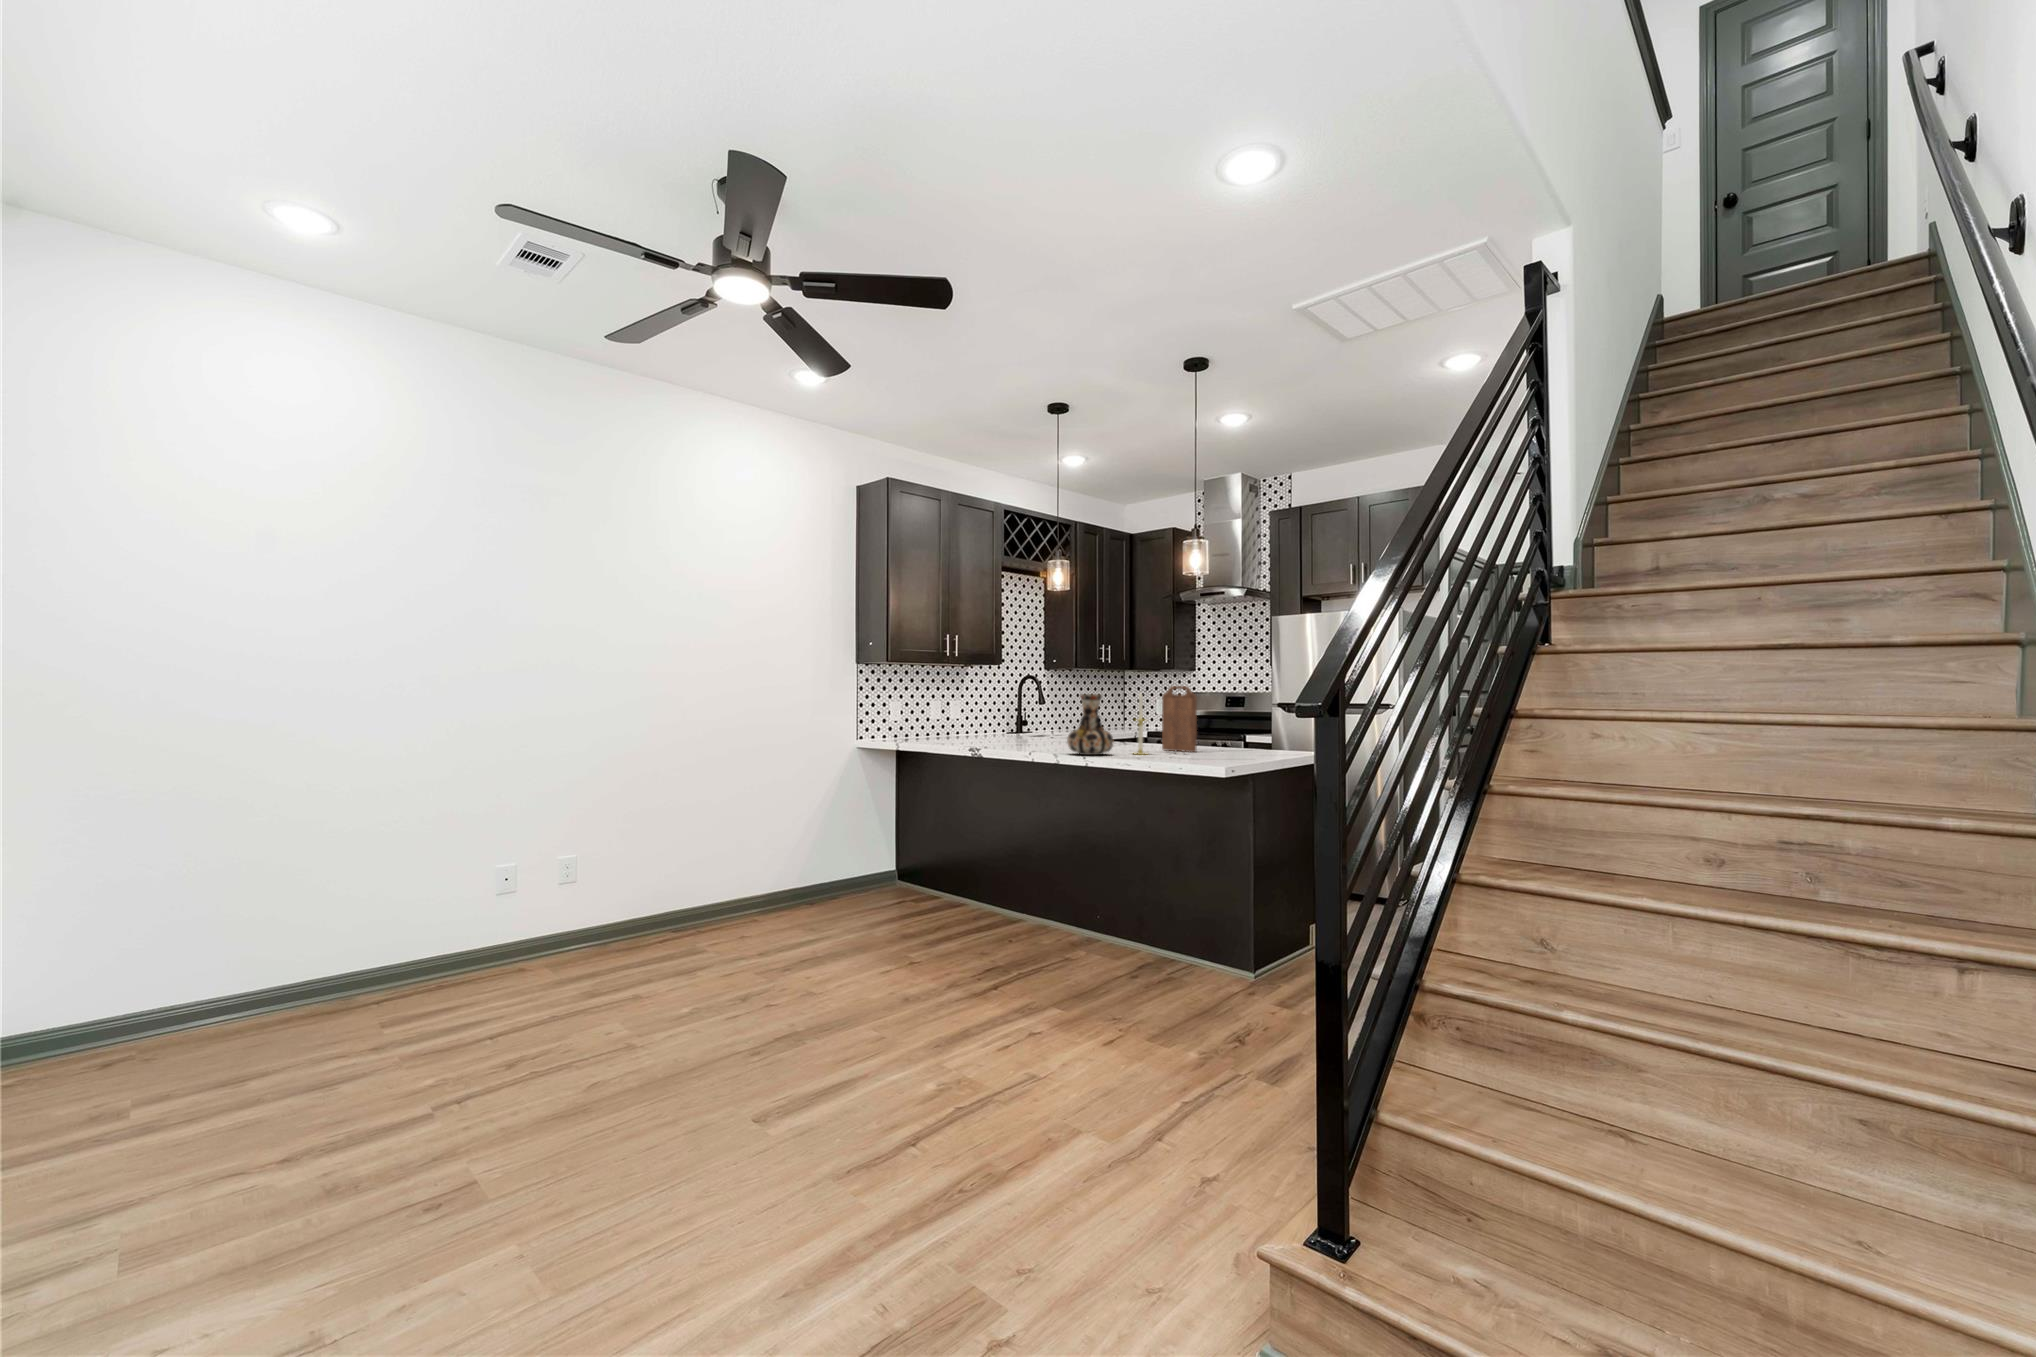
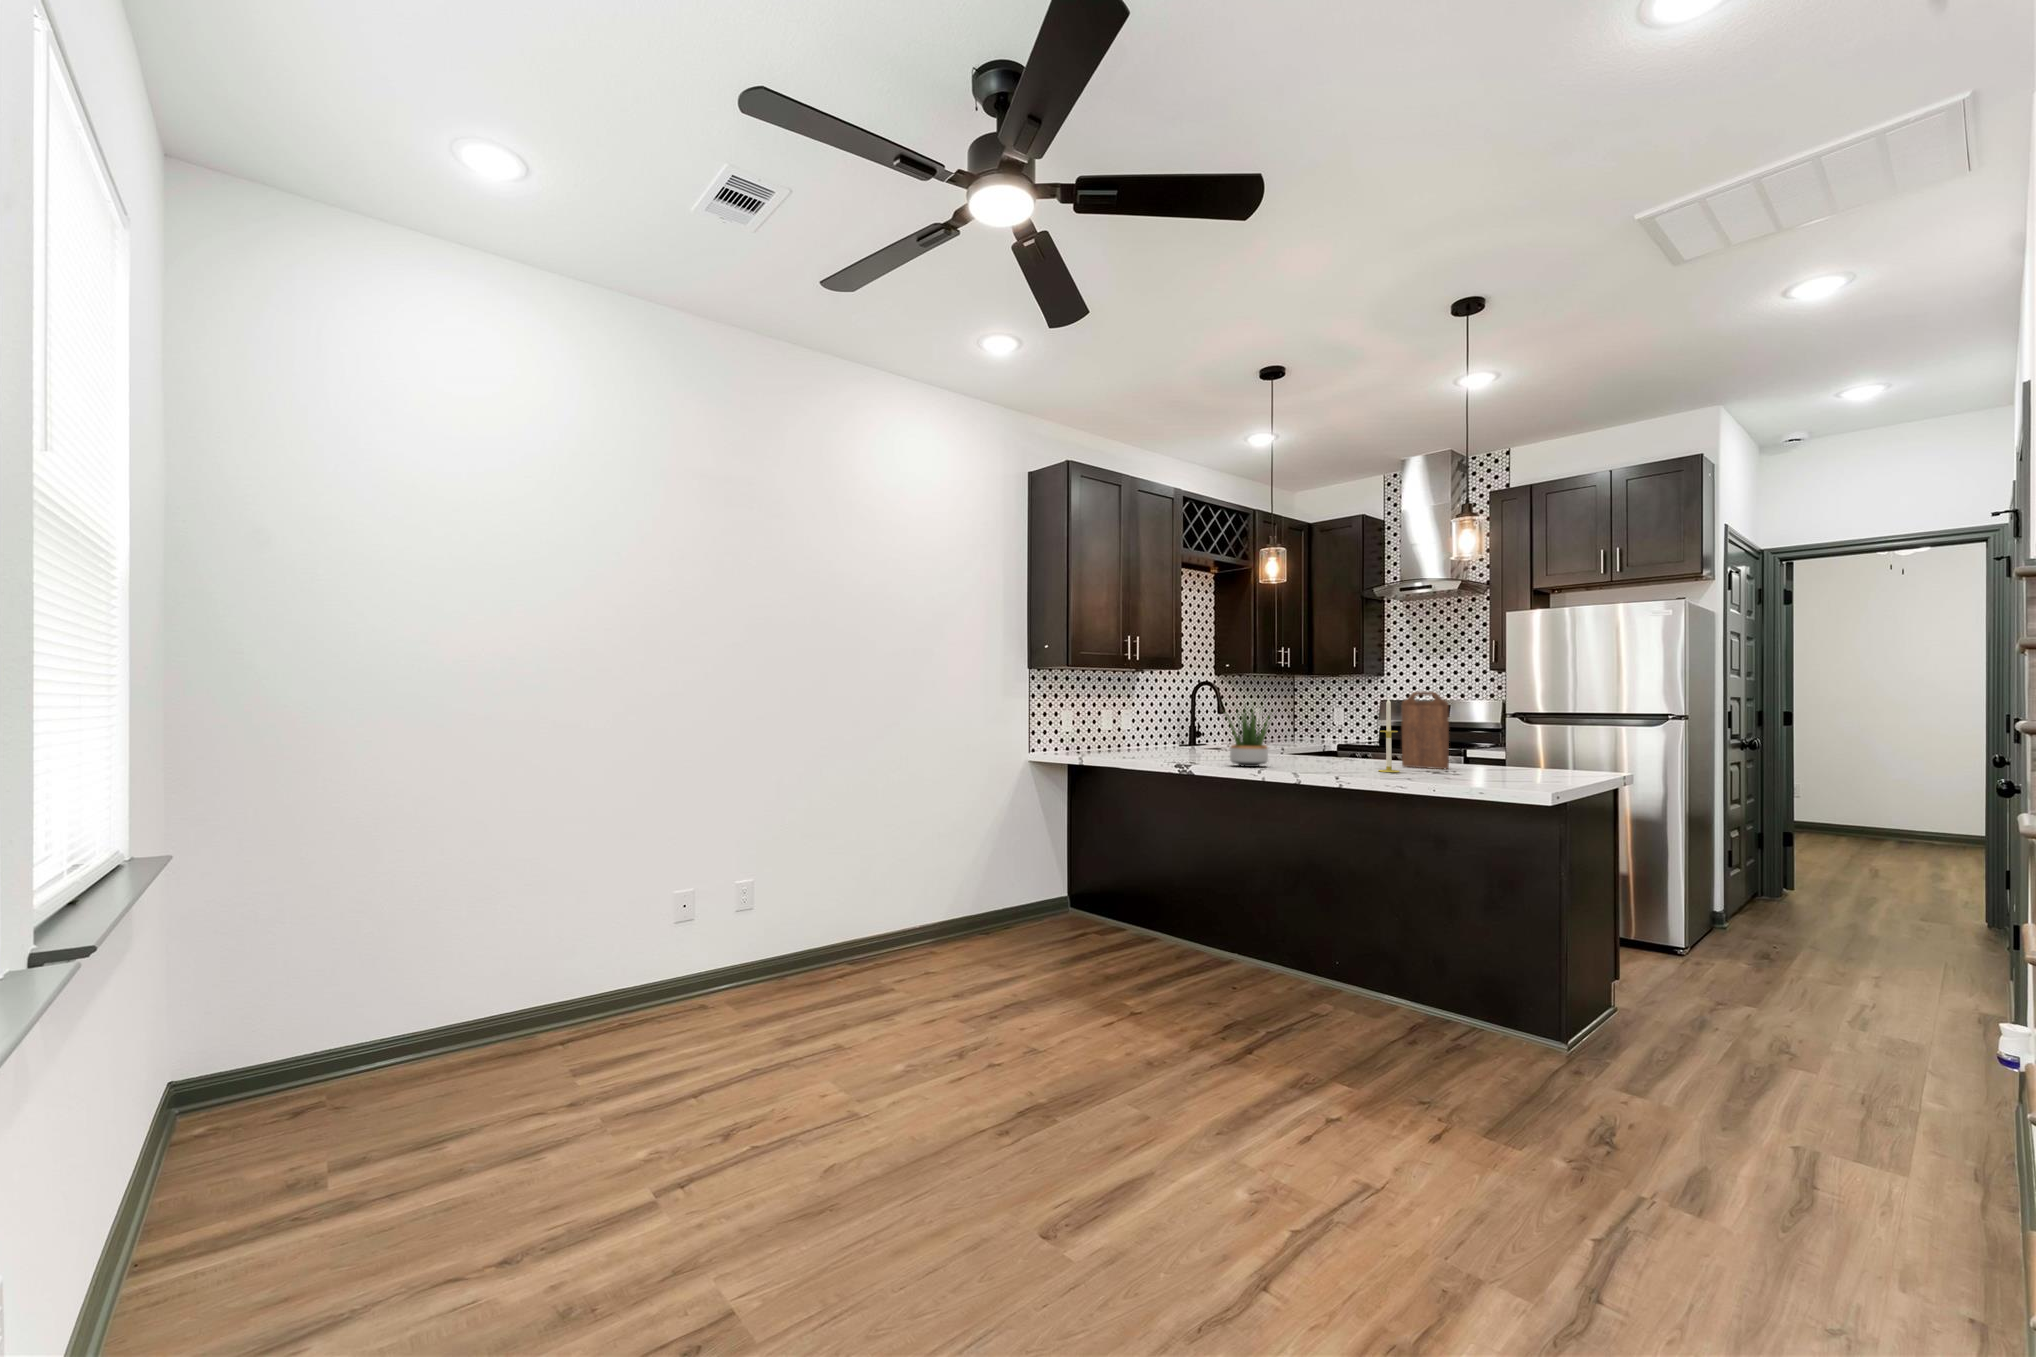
potted plant: none [1006,694,1054,751] -> present [1224,709,1270,767]
vase: present [1067,694,1113,755] -> none [1303,701,1360,773]

